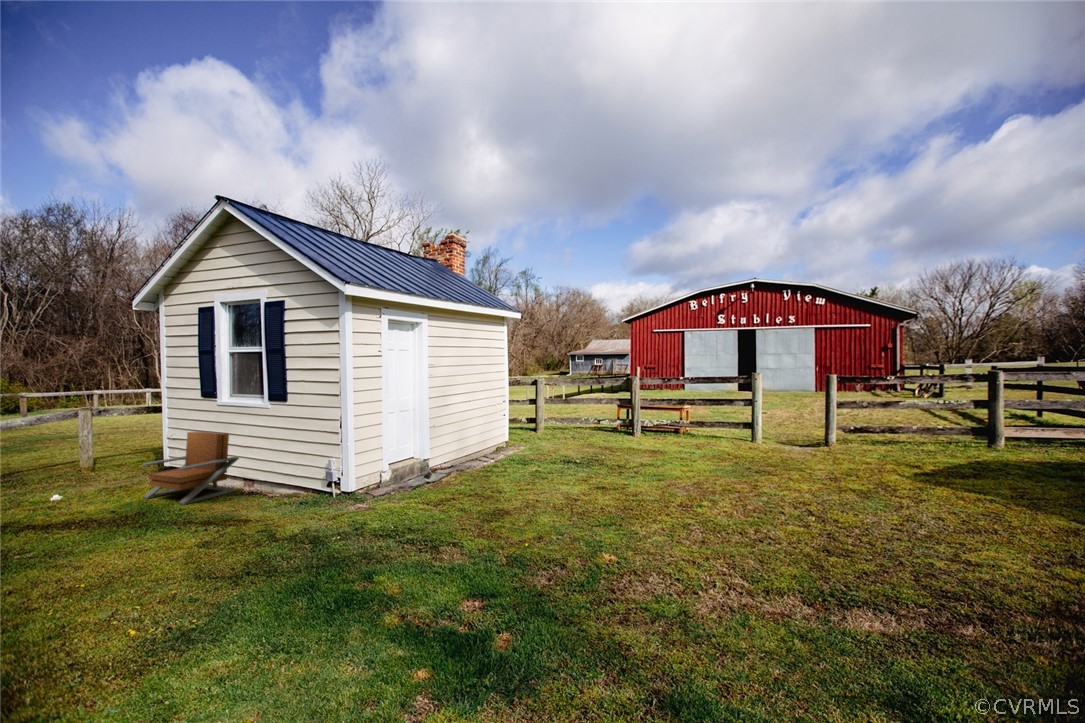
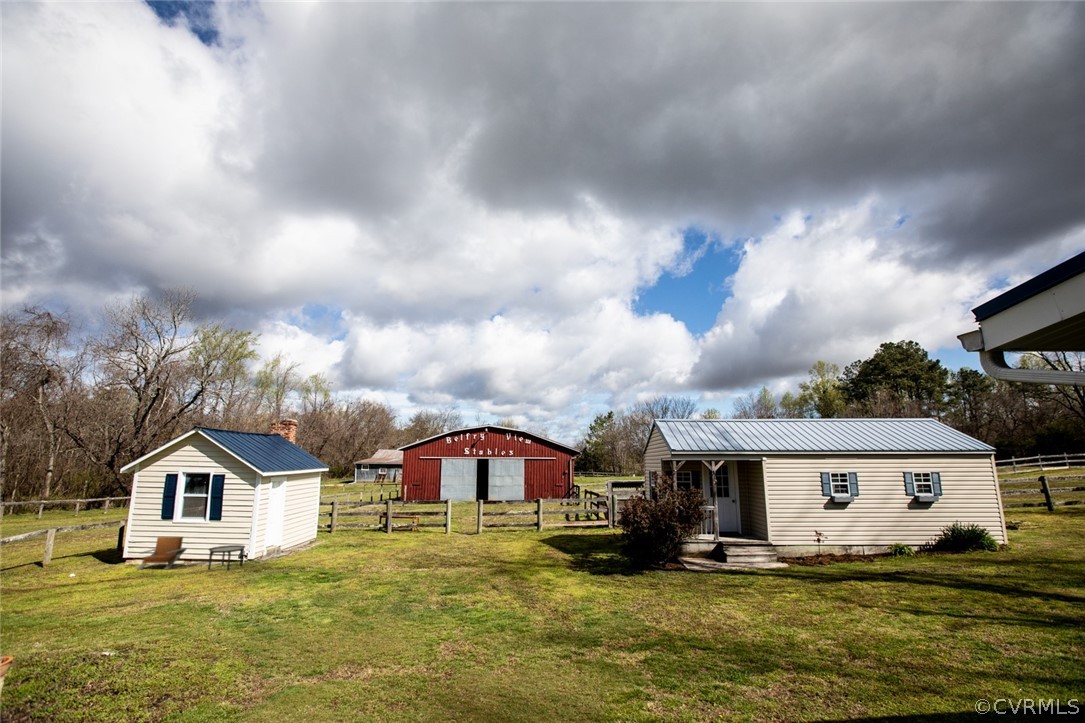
round table: none [239,457,328,522] -> present [208,545,245,570]

